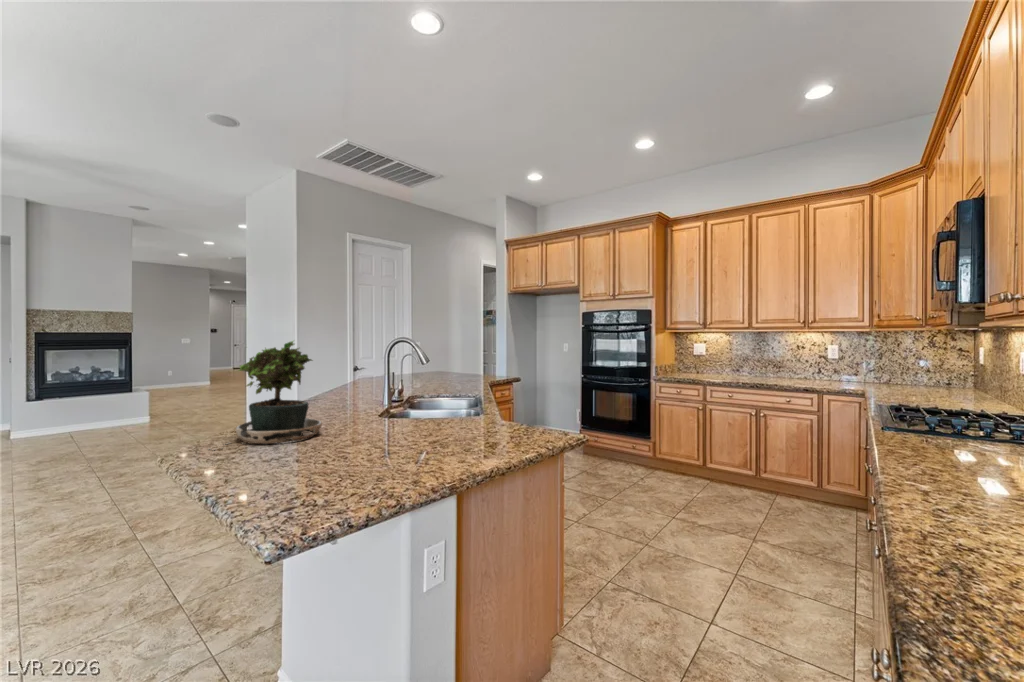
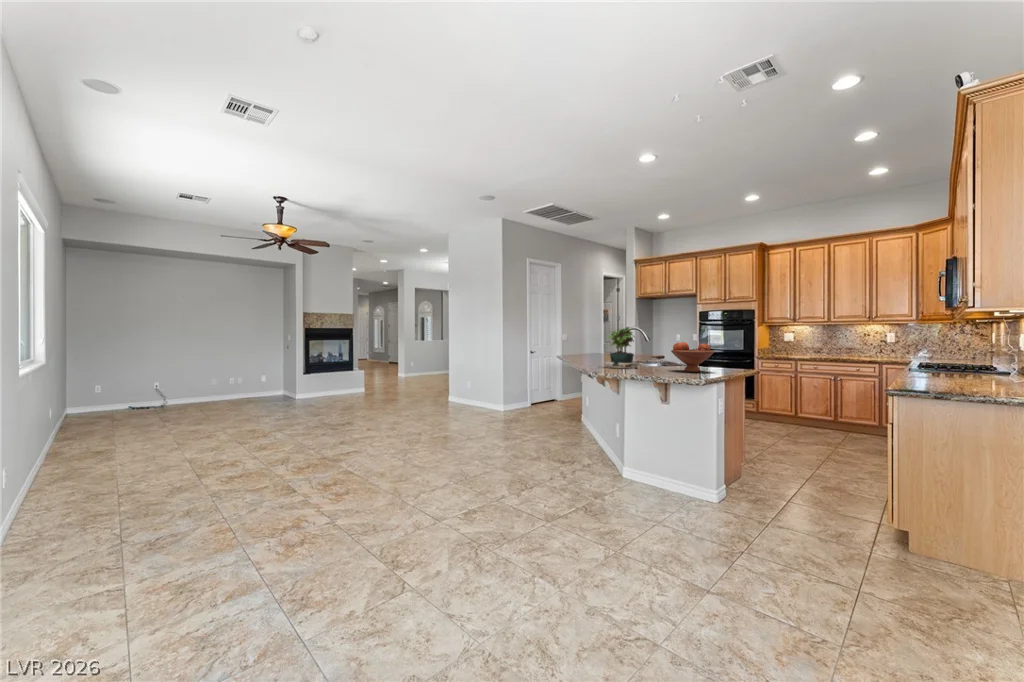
fruit bowl: none [335,383,441,465] -> present [671,342,714,372]

